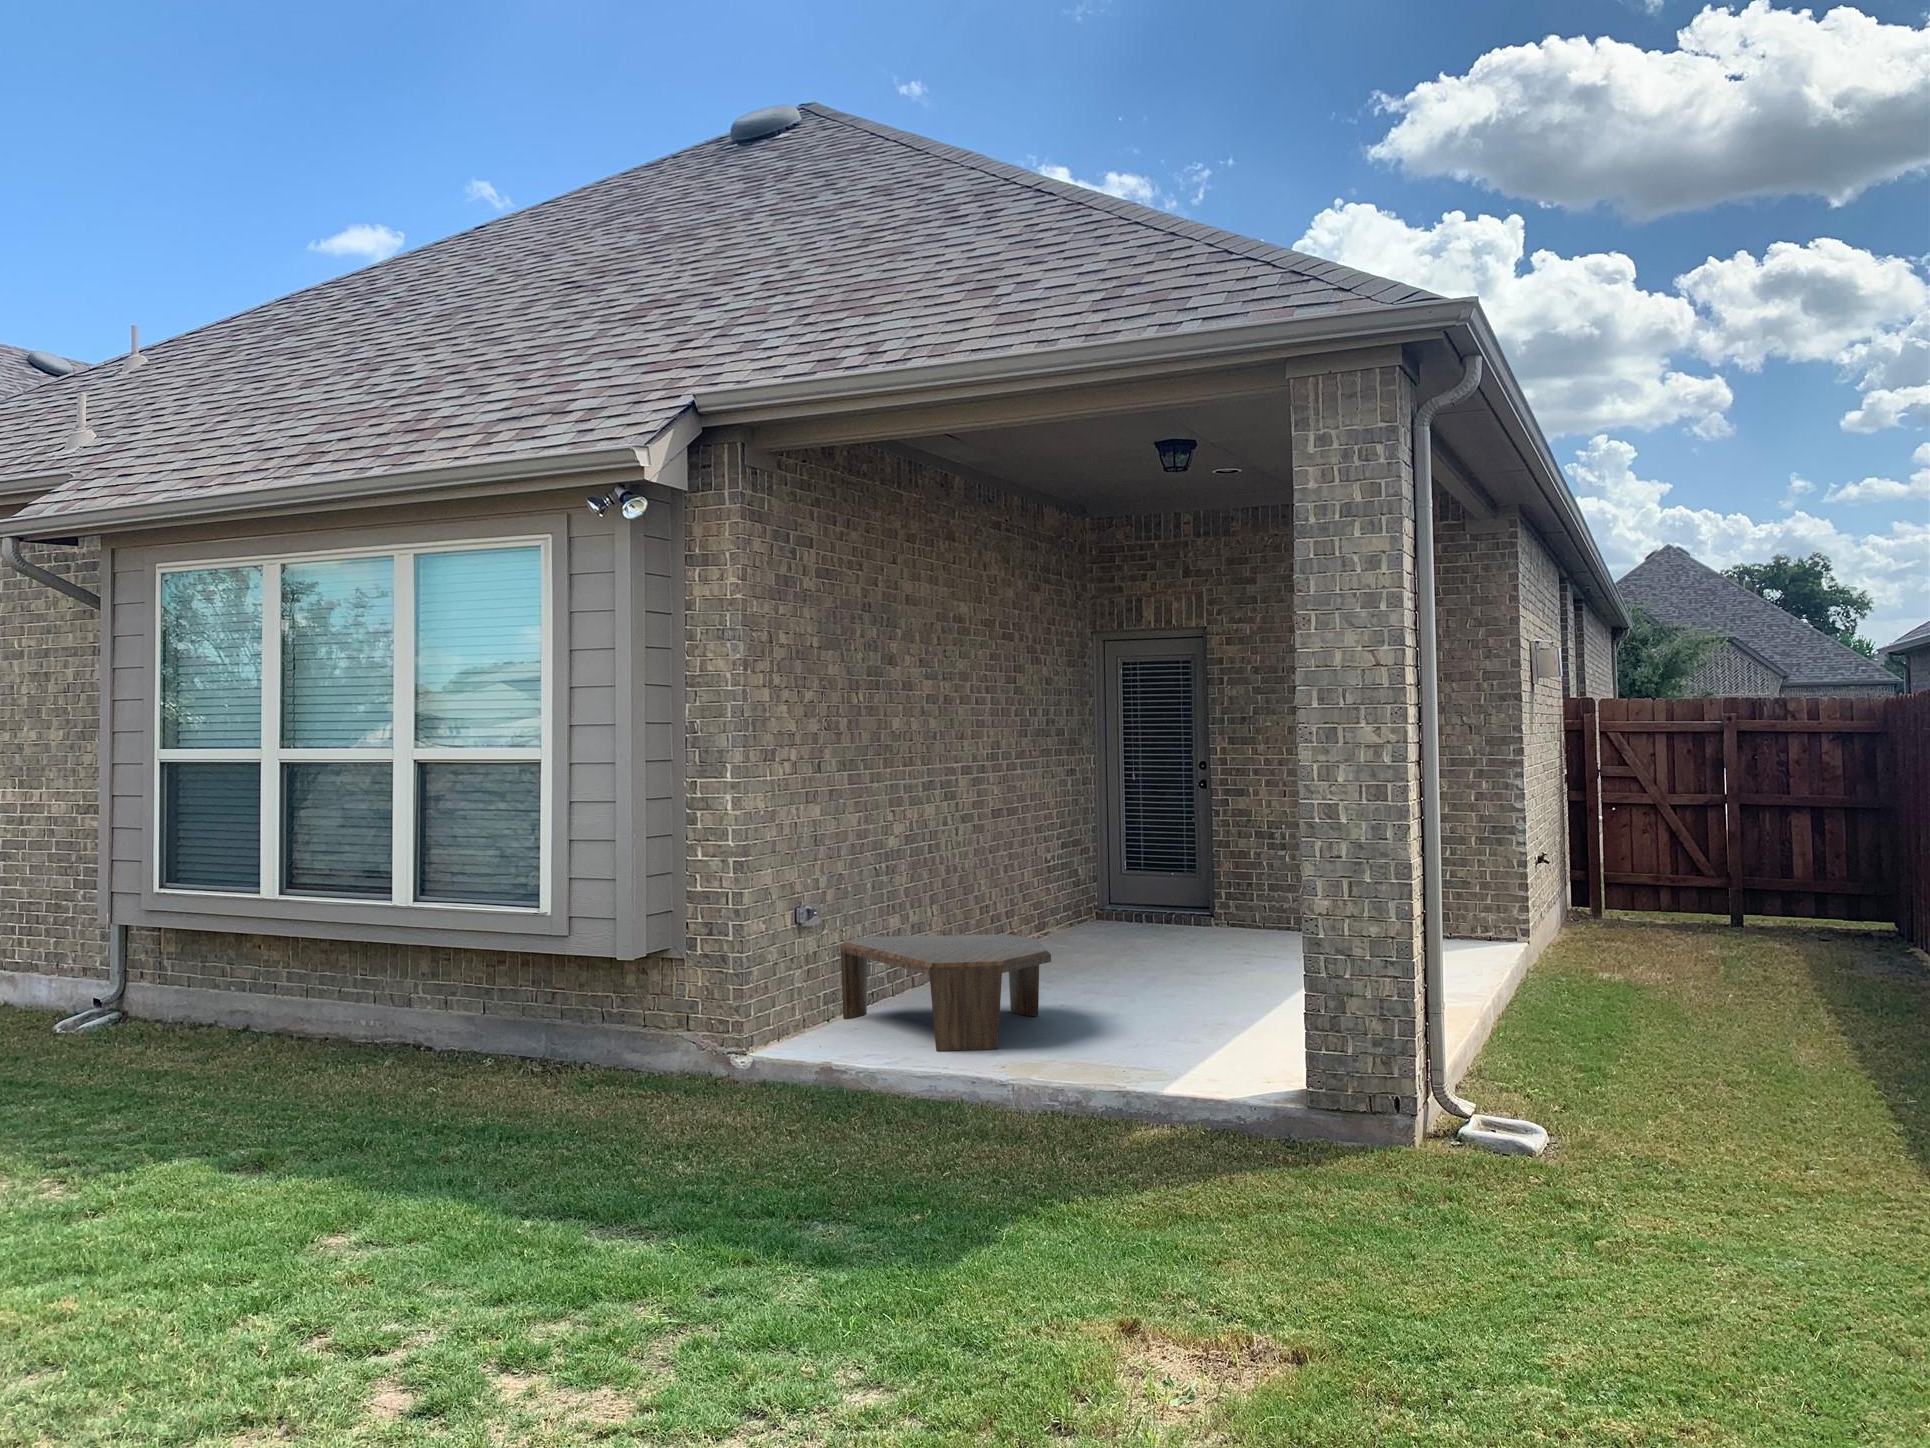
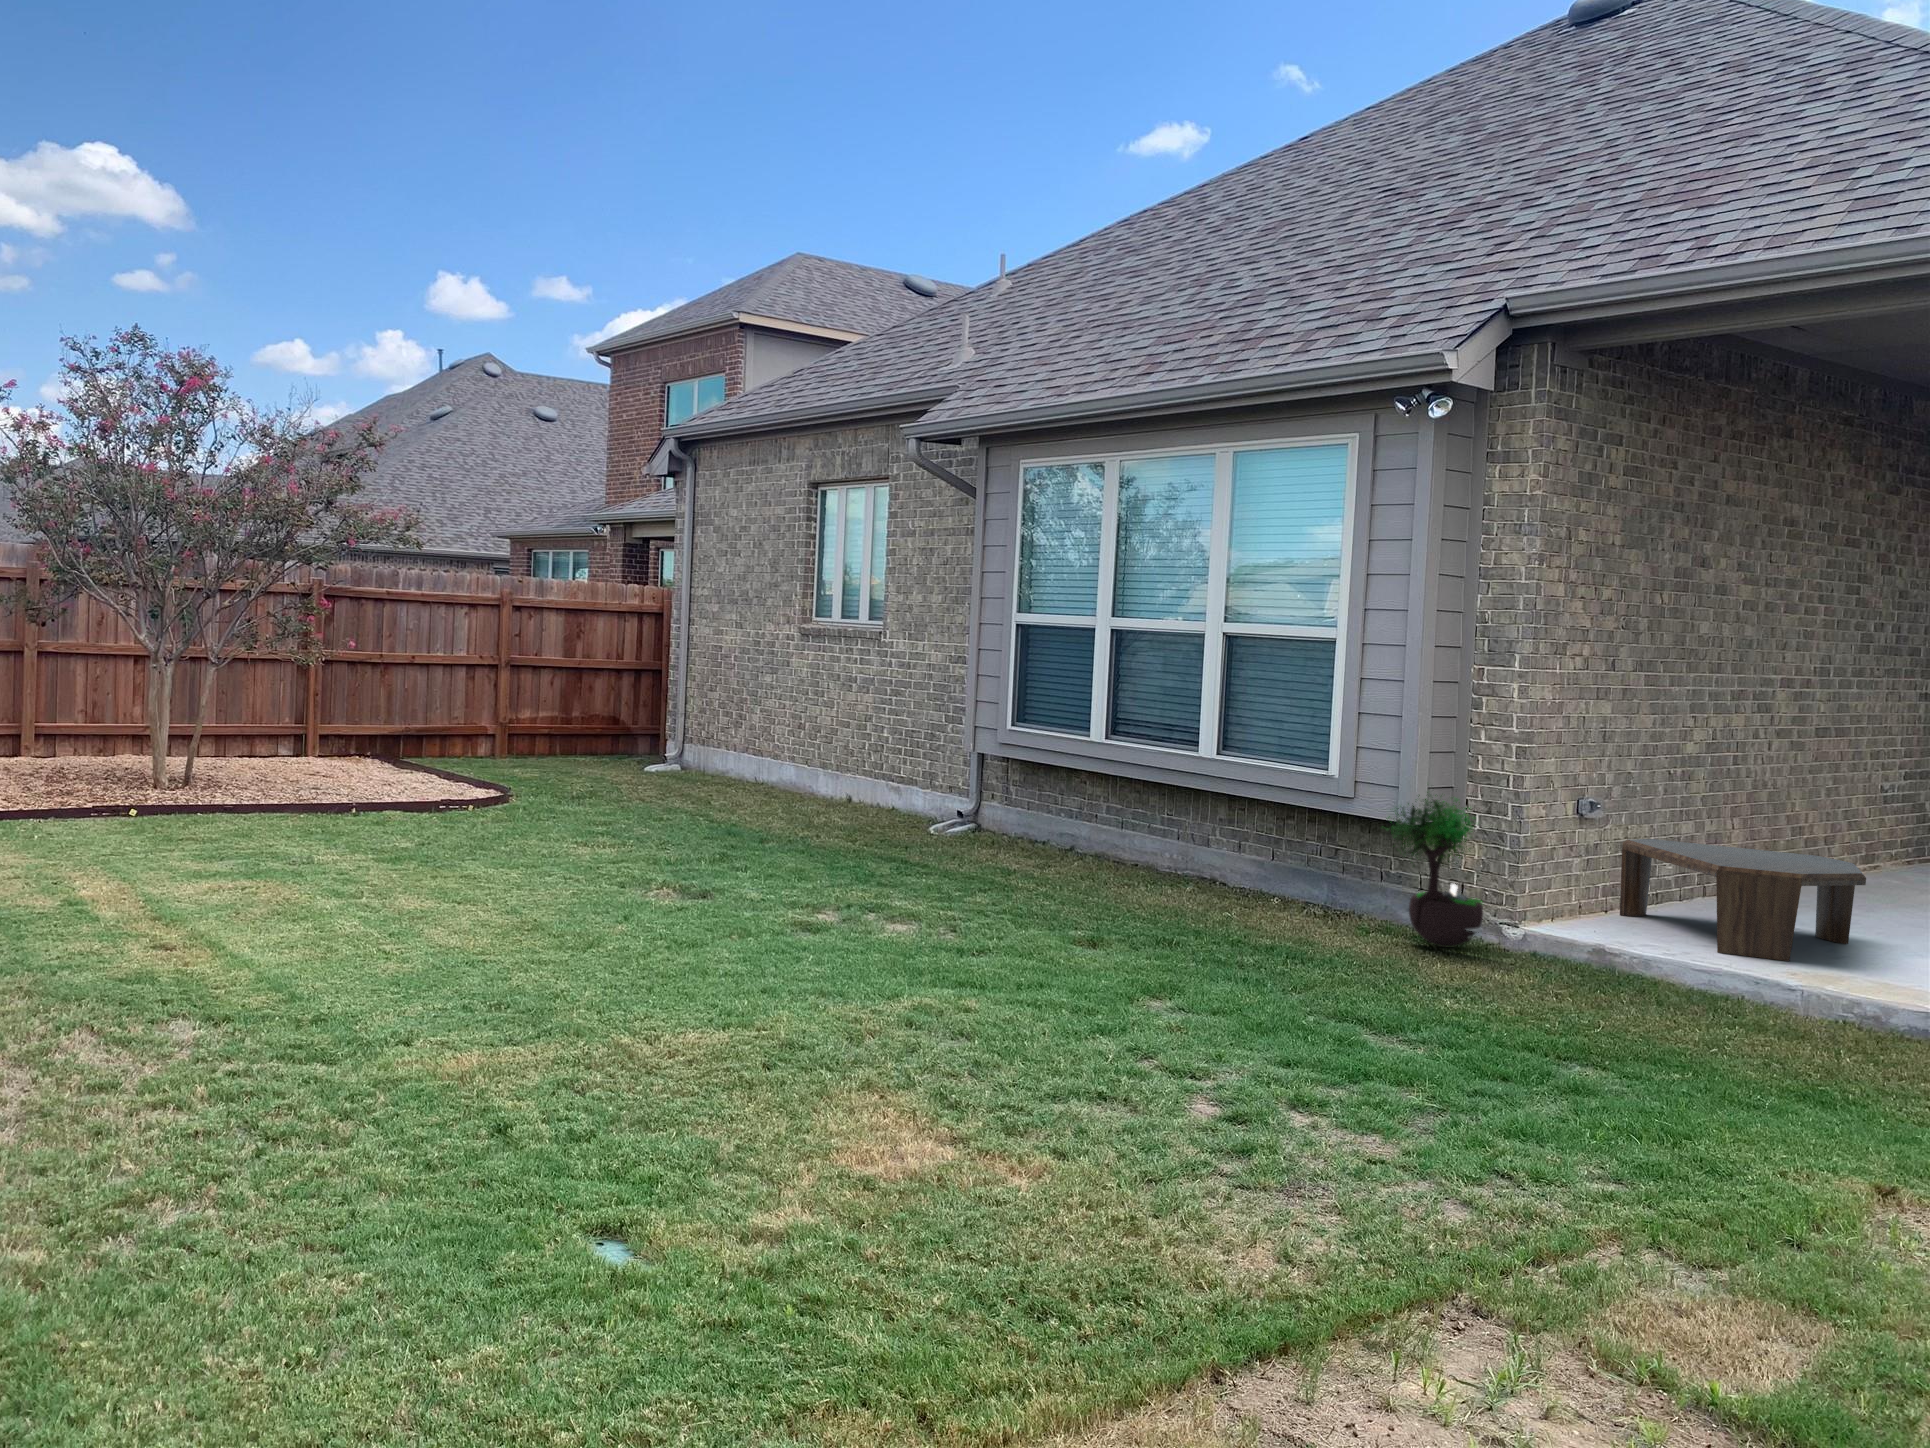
potted tree: none [600,913,715,1093] -> present [1388,792,1483,947]

